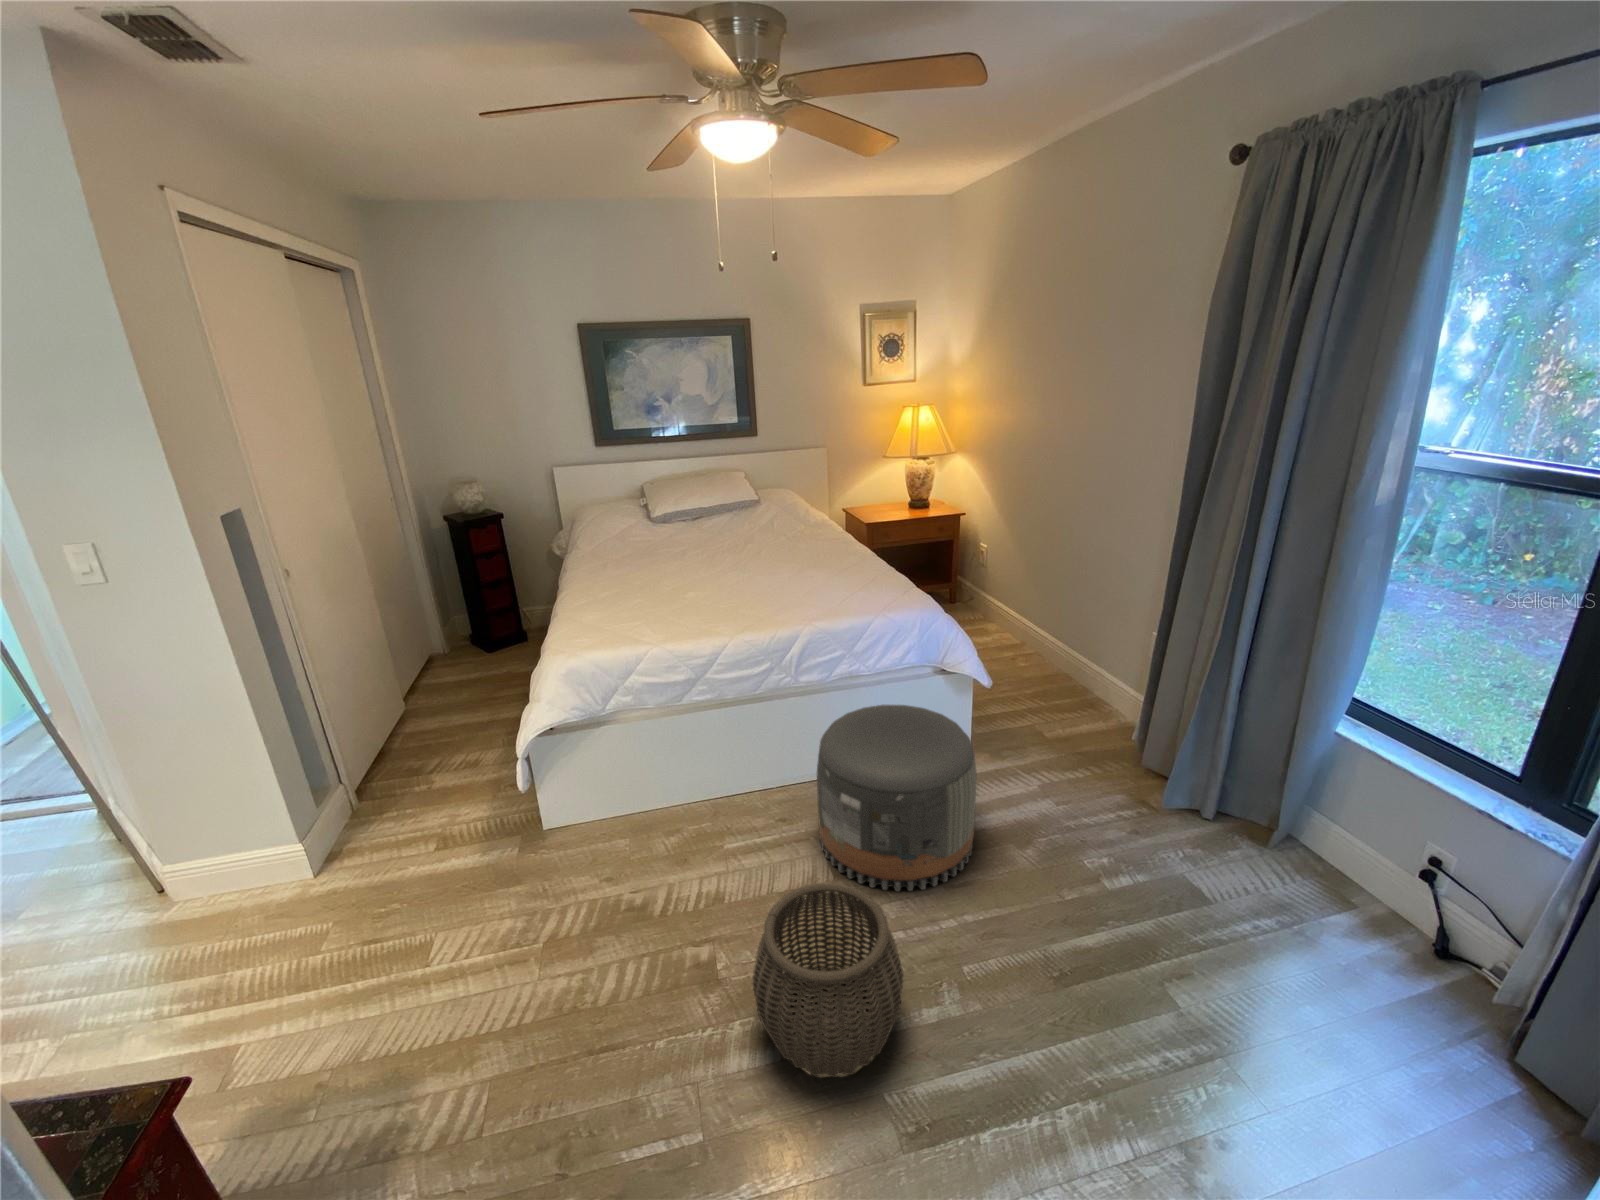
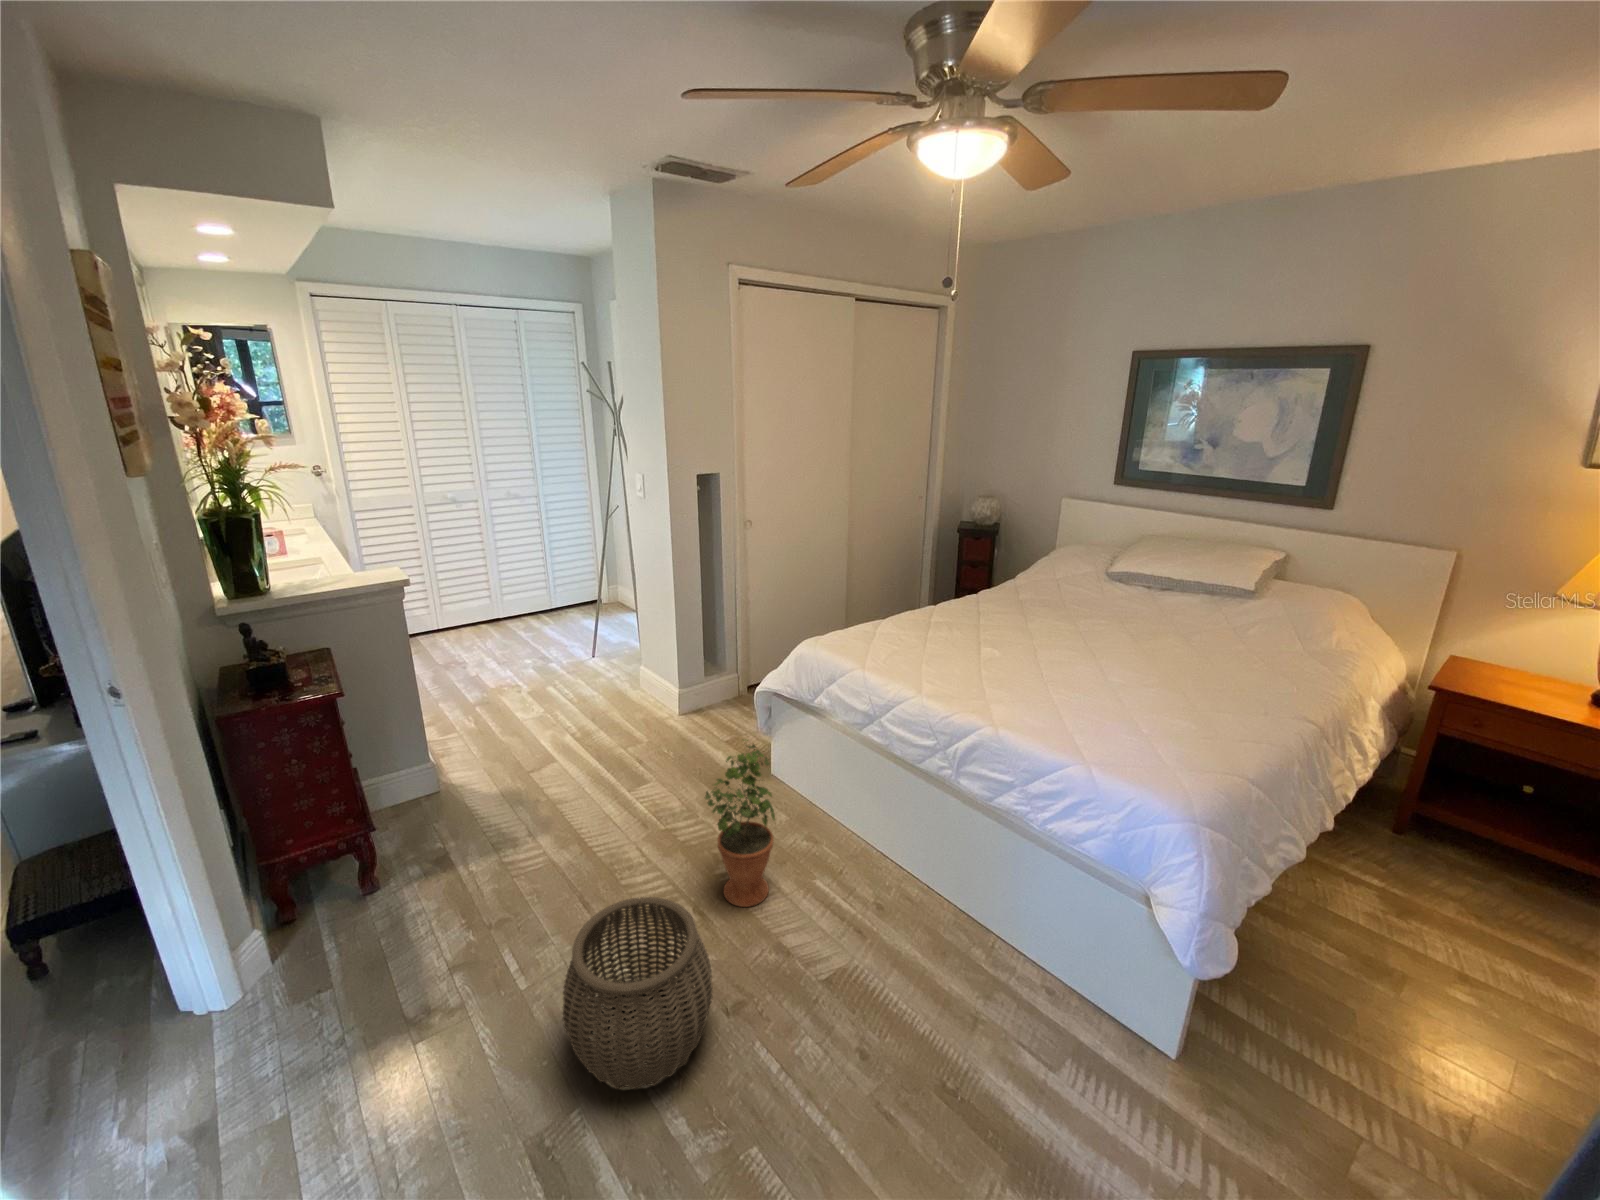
pouf: present [817,705,977,891] -> none [829,832,1041,1107]
potted plant: none [650,749,727,918] -> present [705,739,775,907]

